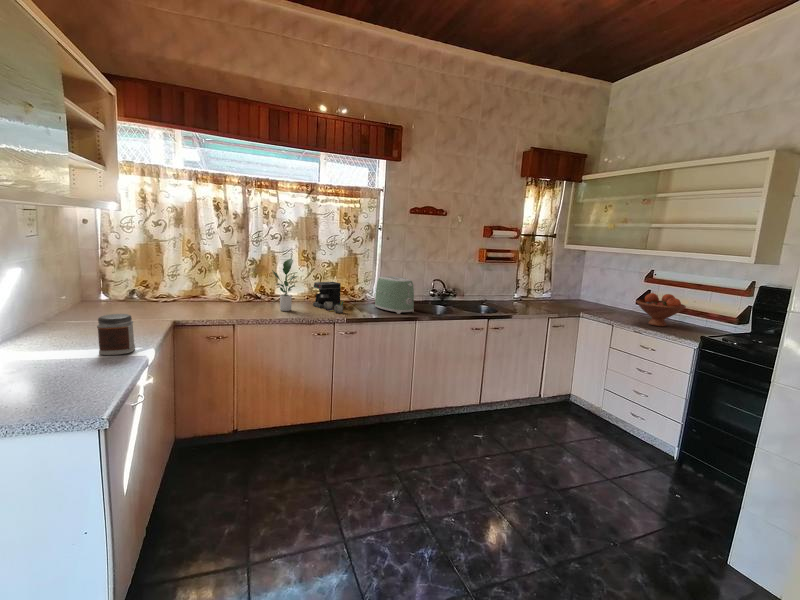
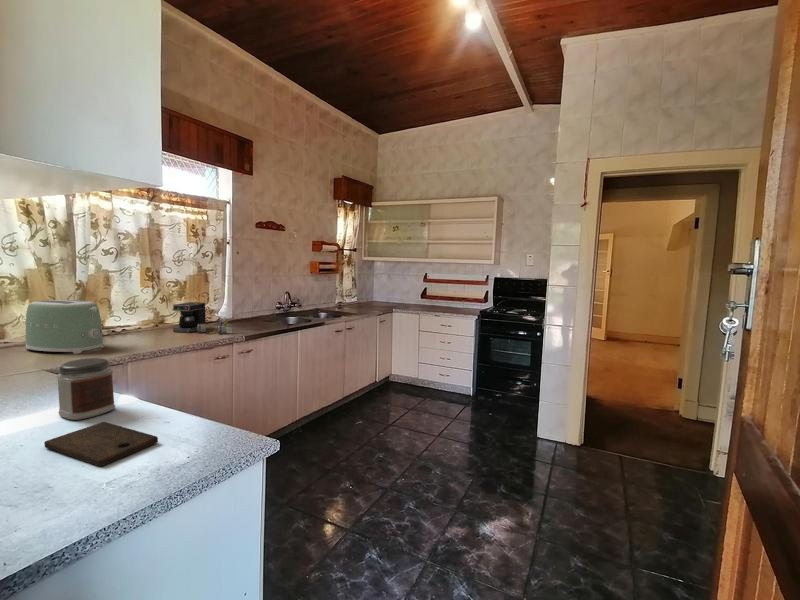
potted plant: present [272,258,297,311] -> none [136,277,173,341]
toaster: present [375,276,414,314] -> present [25,300,103,354]
fruit bowl: present [636,293,686,327] -> none [433,289,463,311]
cutting board: none [26,360,94,386] -> present [44,422,158,466]

